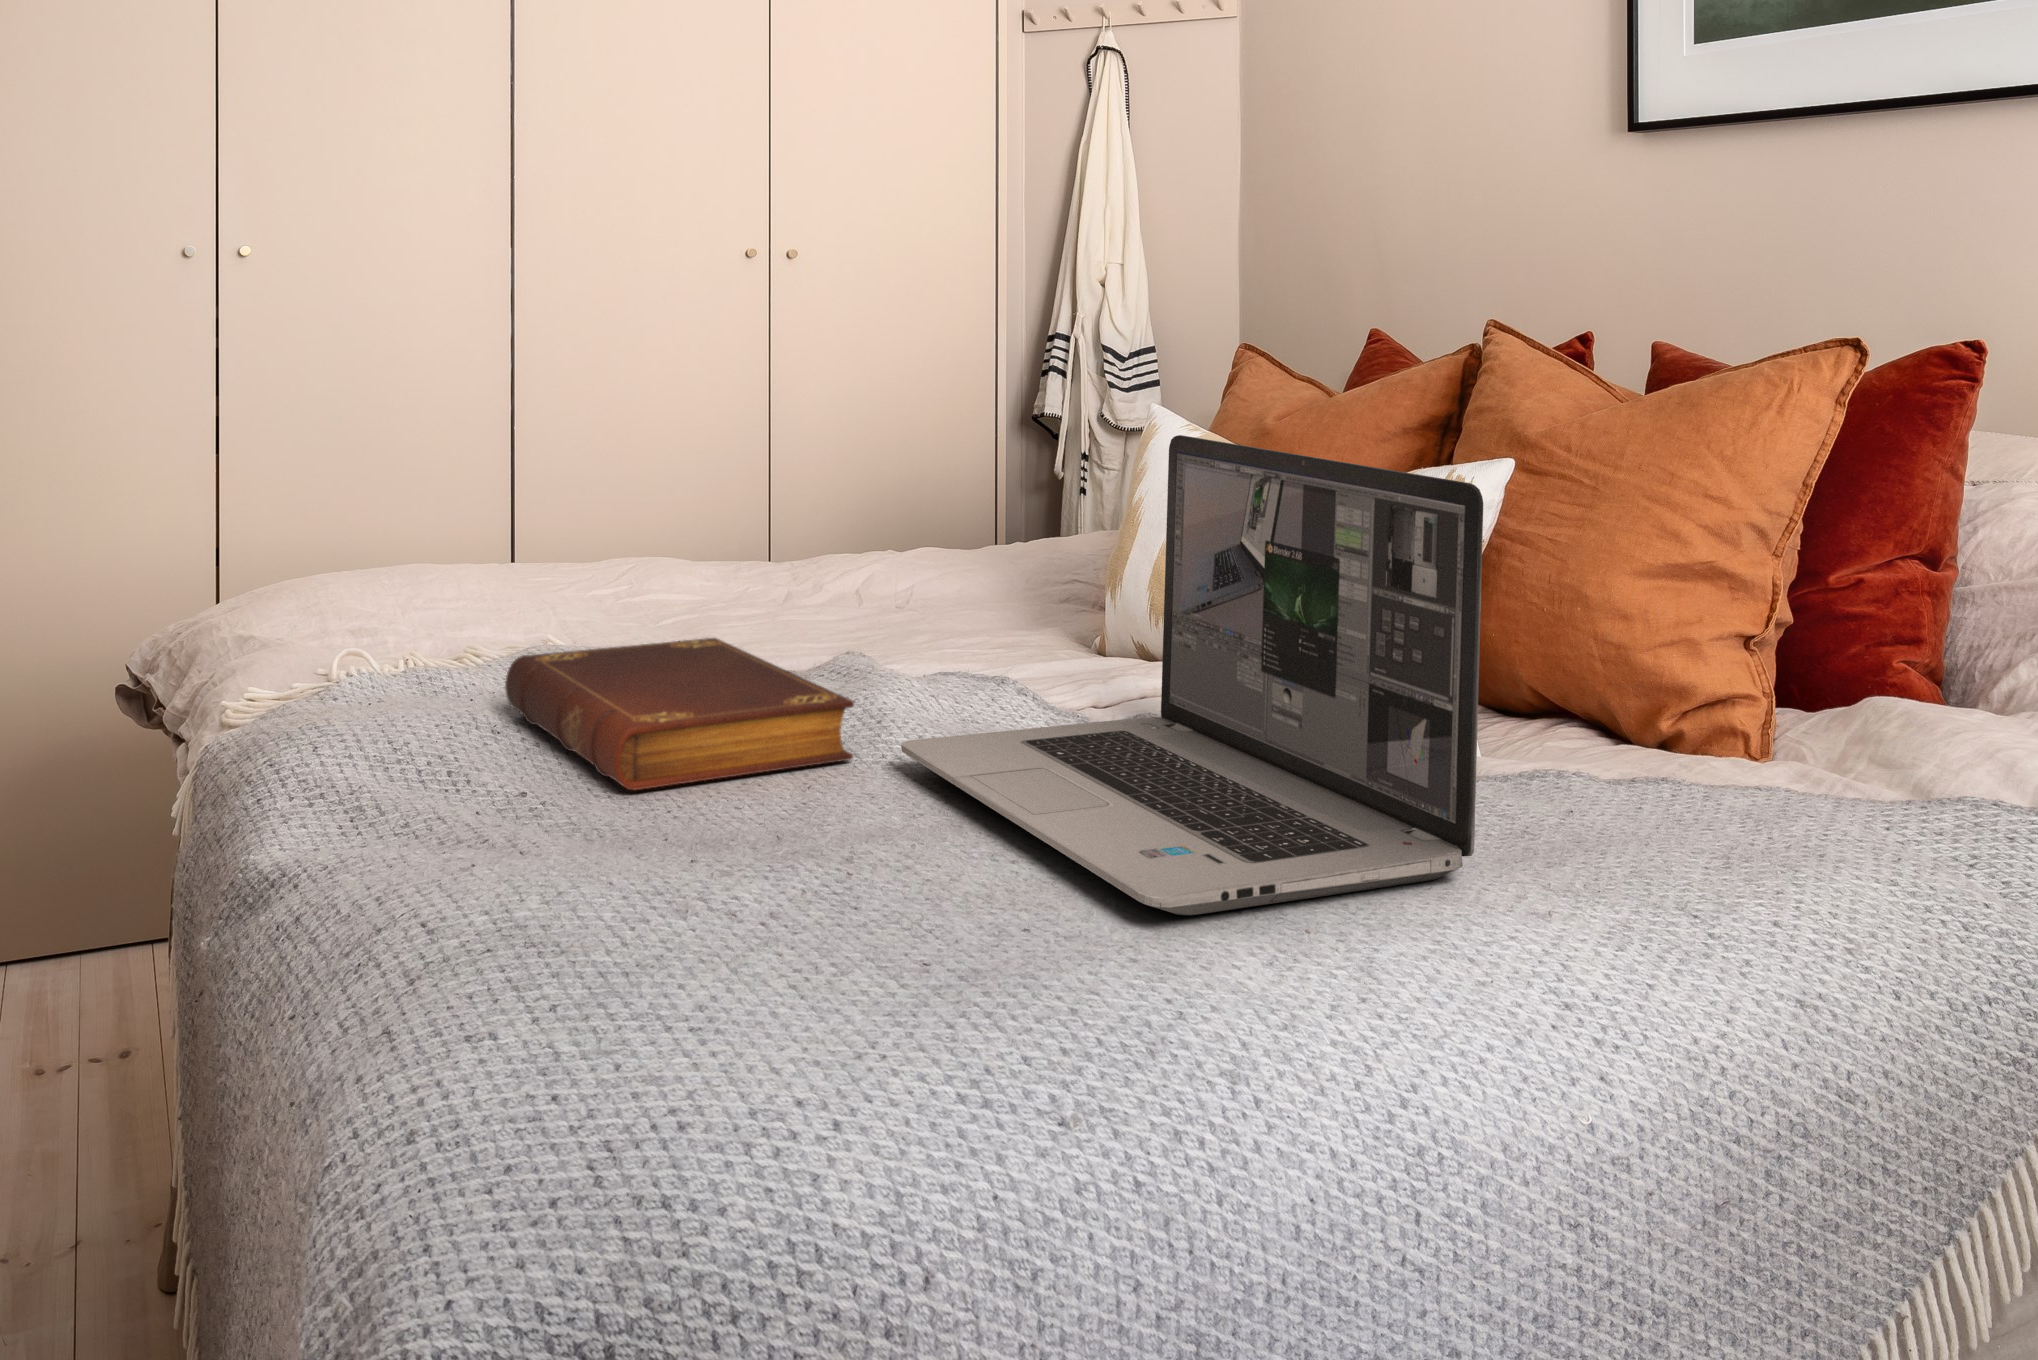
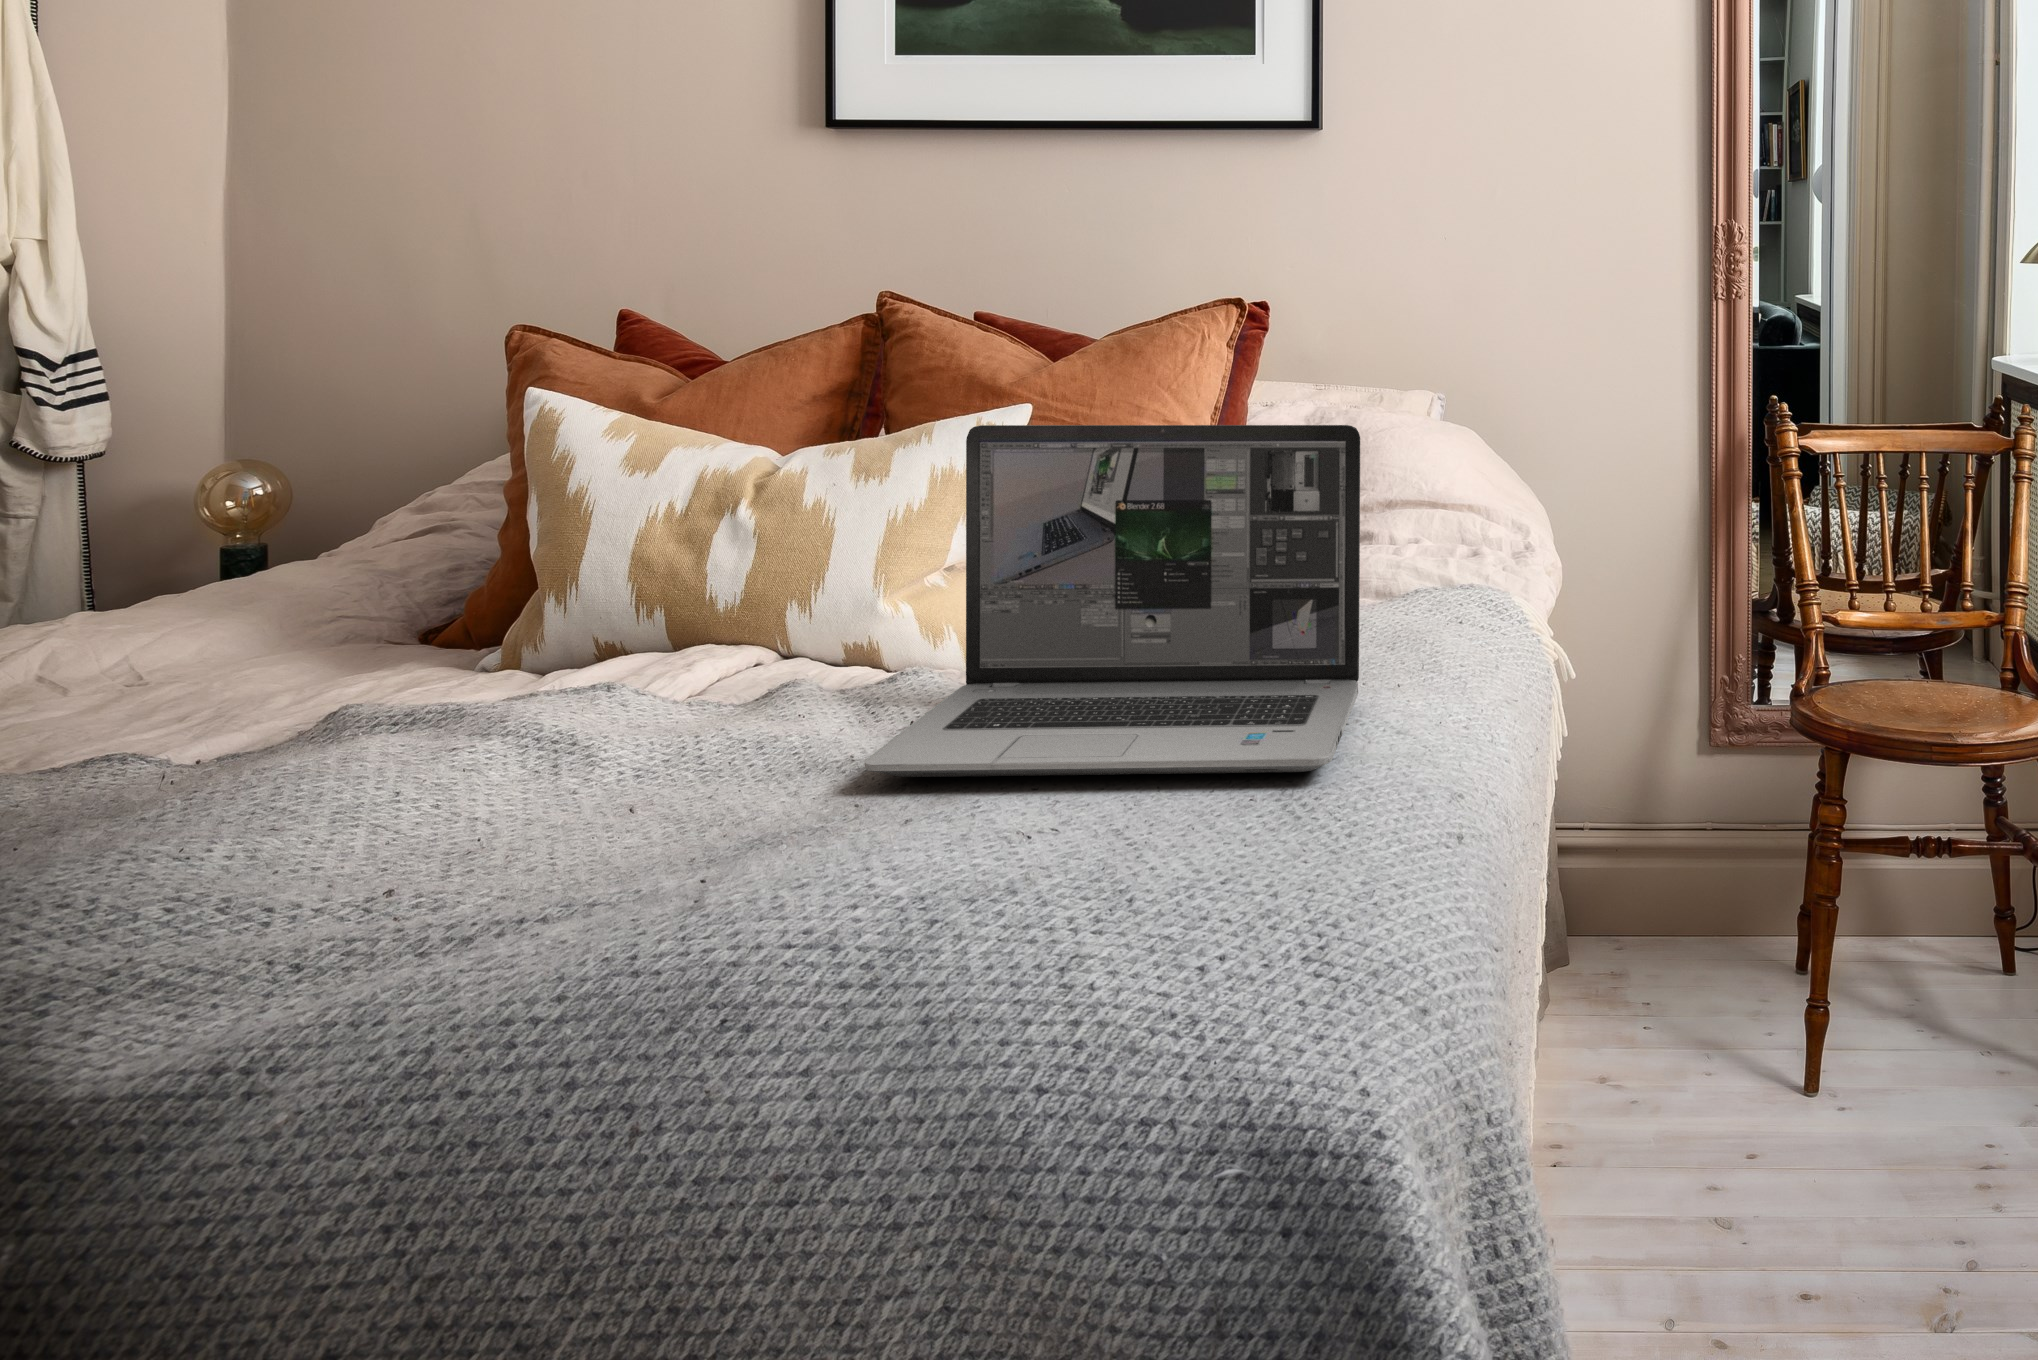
book: present [505,638,854,790] -> none [251,741,803,921]

